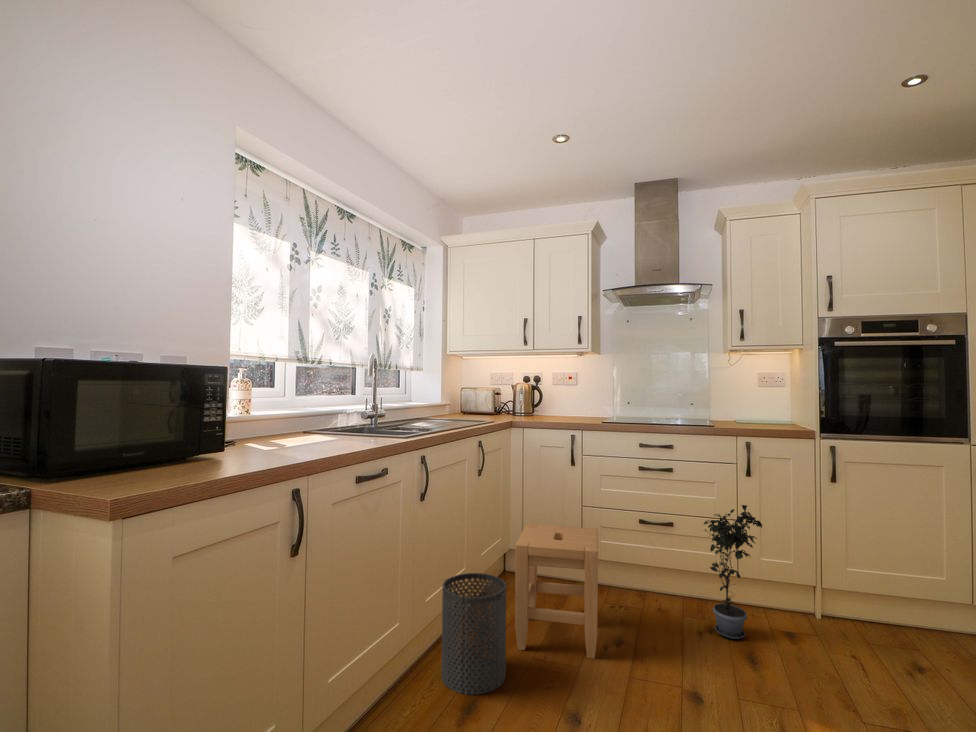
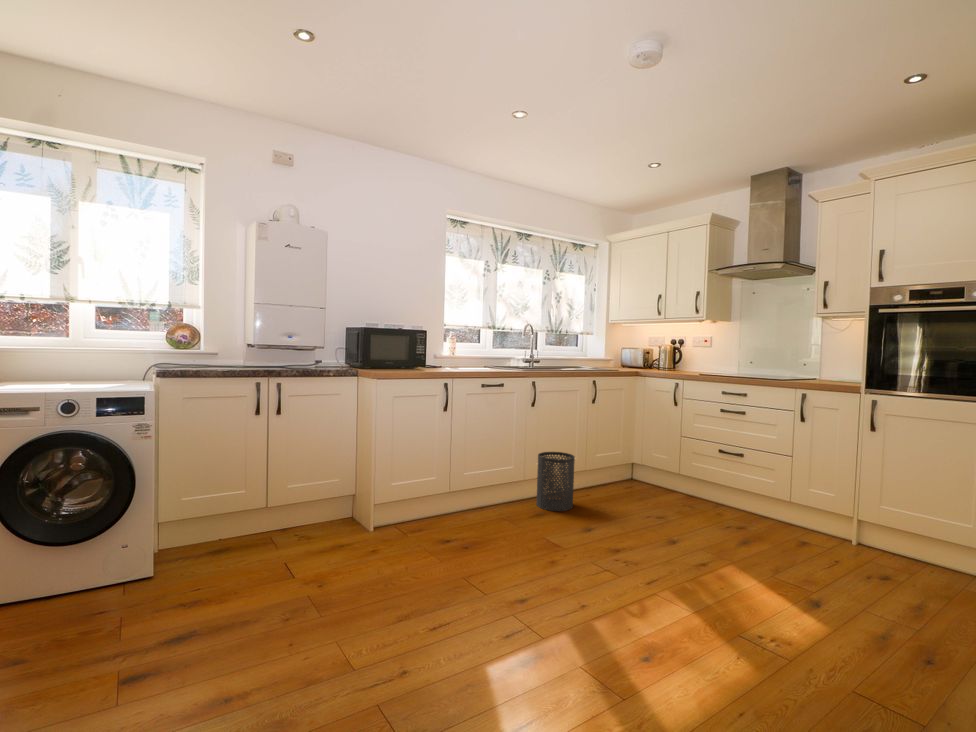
potted plant: present [704,505,762,639] -> none [727,436,783,533]
stool: present [515,524,598,659] -> none [590,436,662,516]

